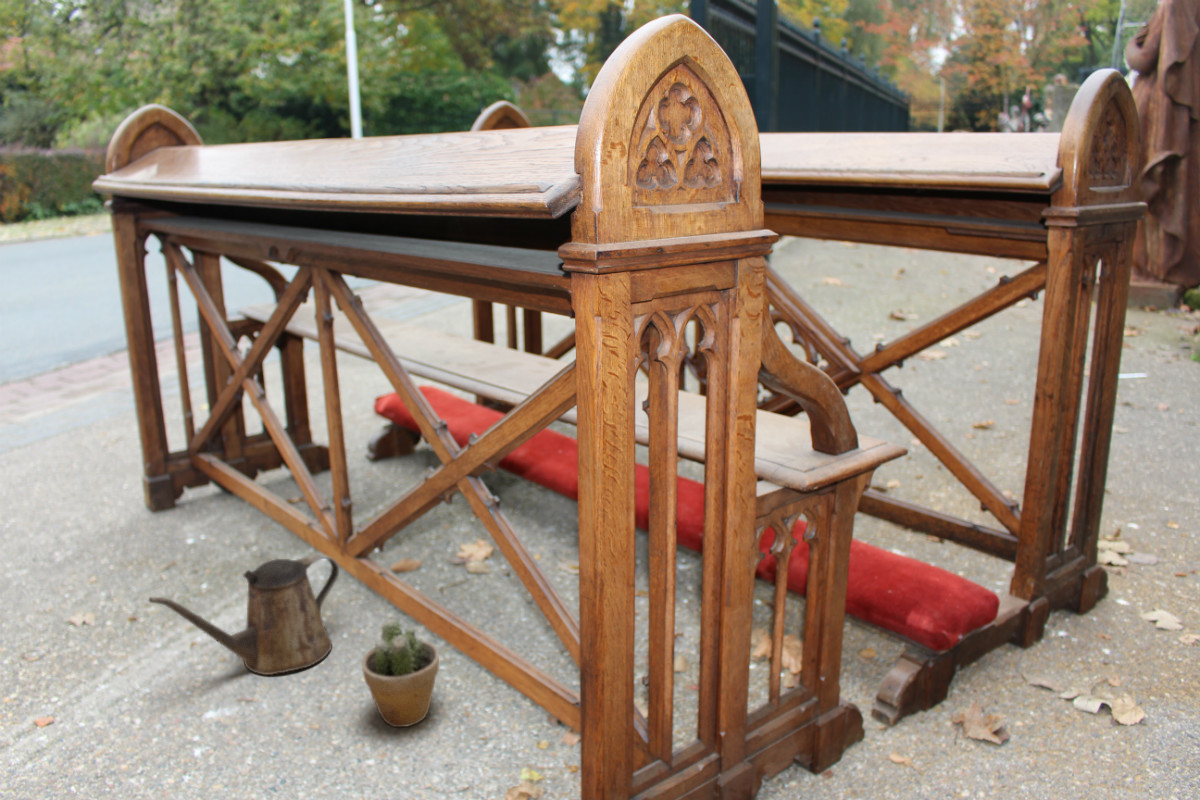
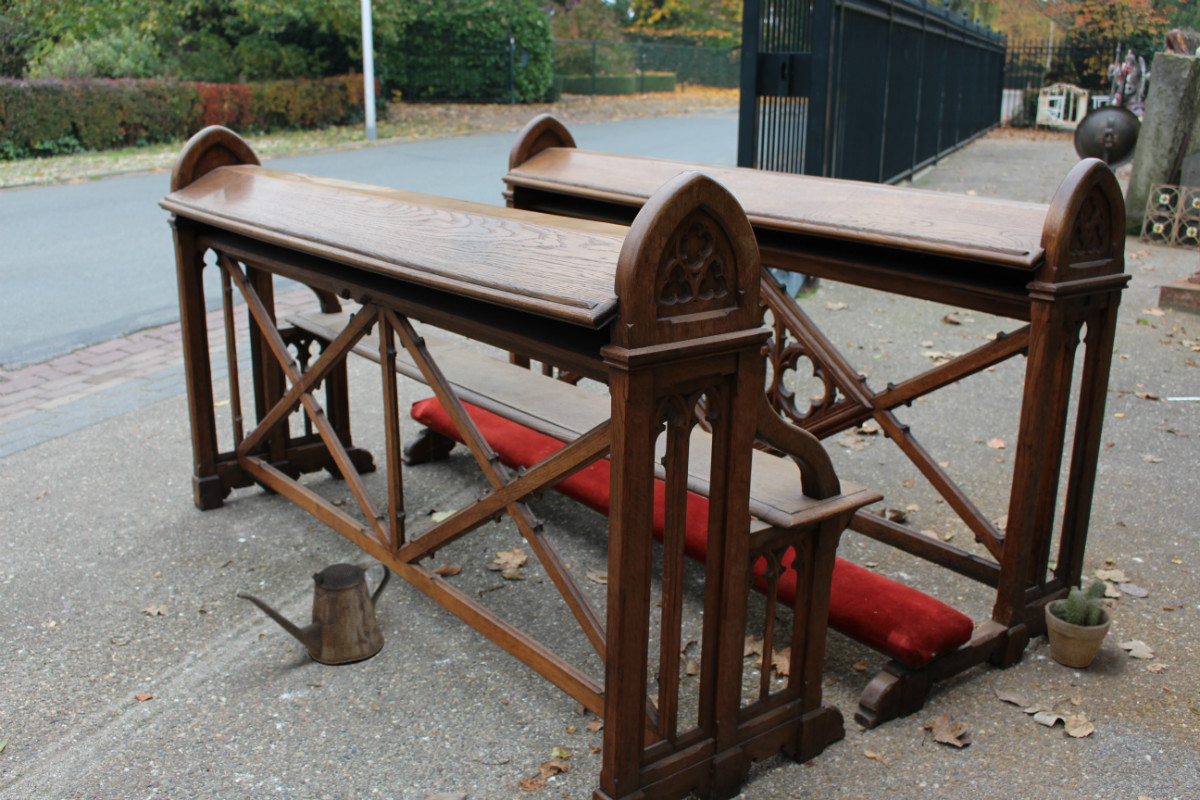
potted plant: present [361,619,439,727] -> present [1045,580,1111,668]

